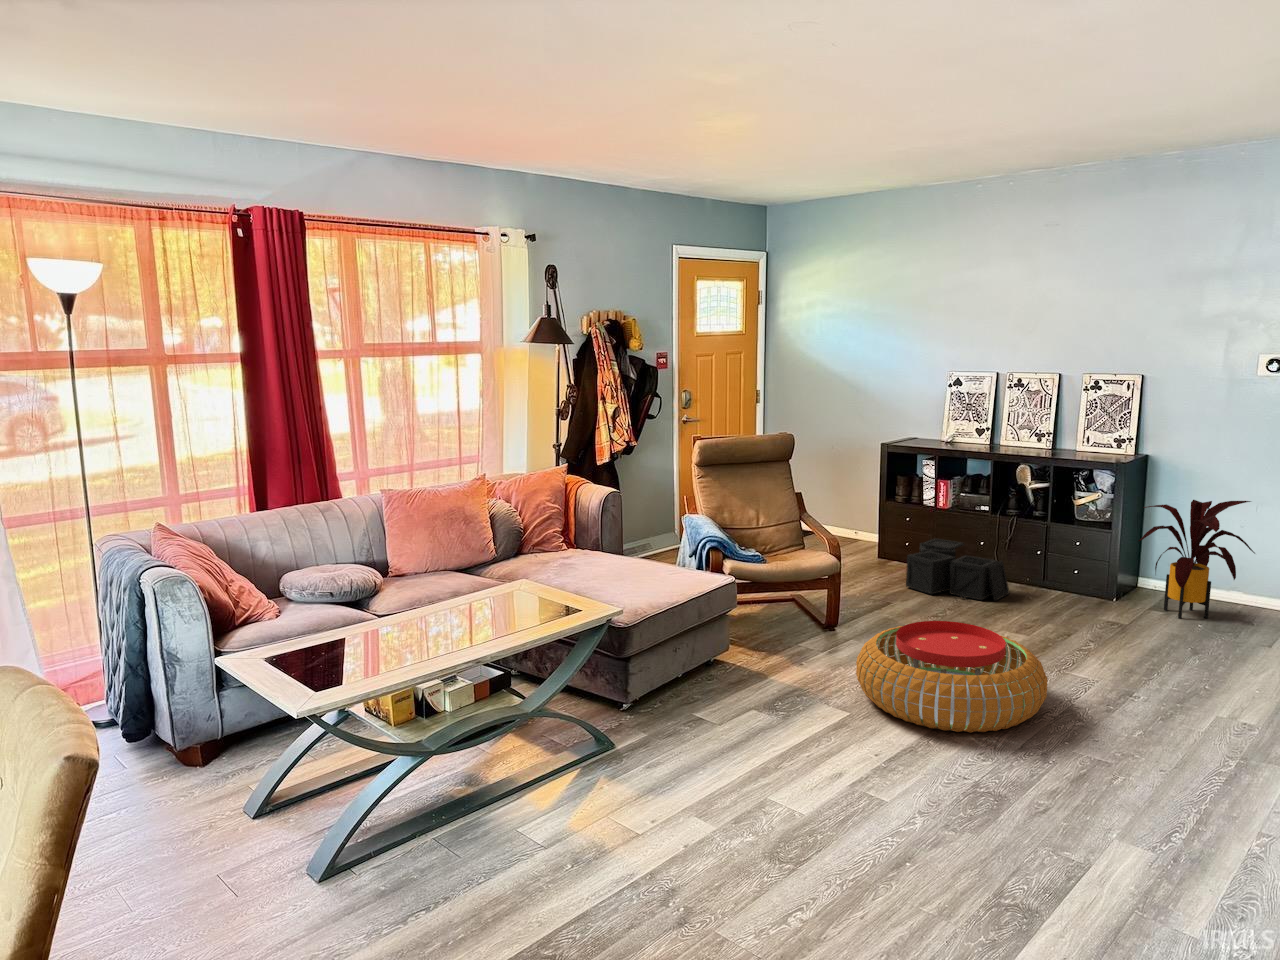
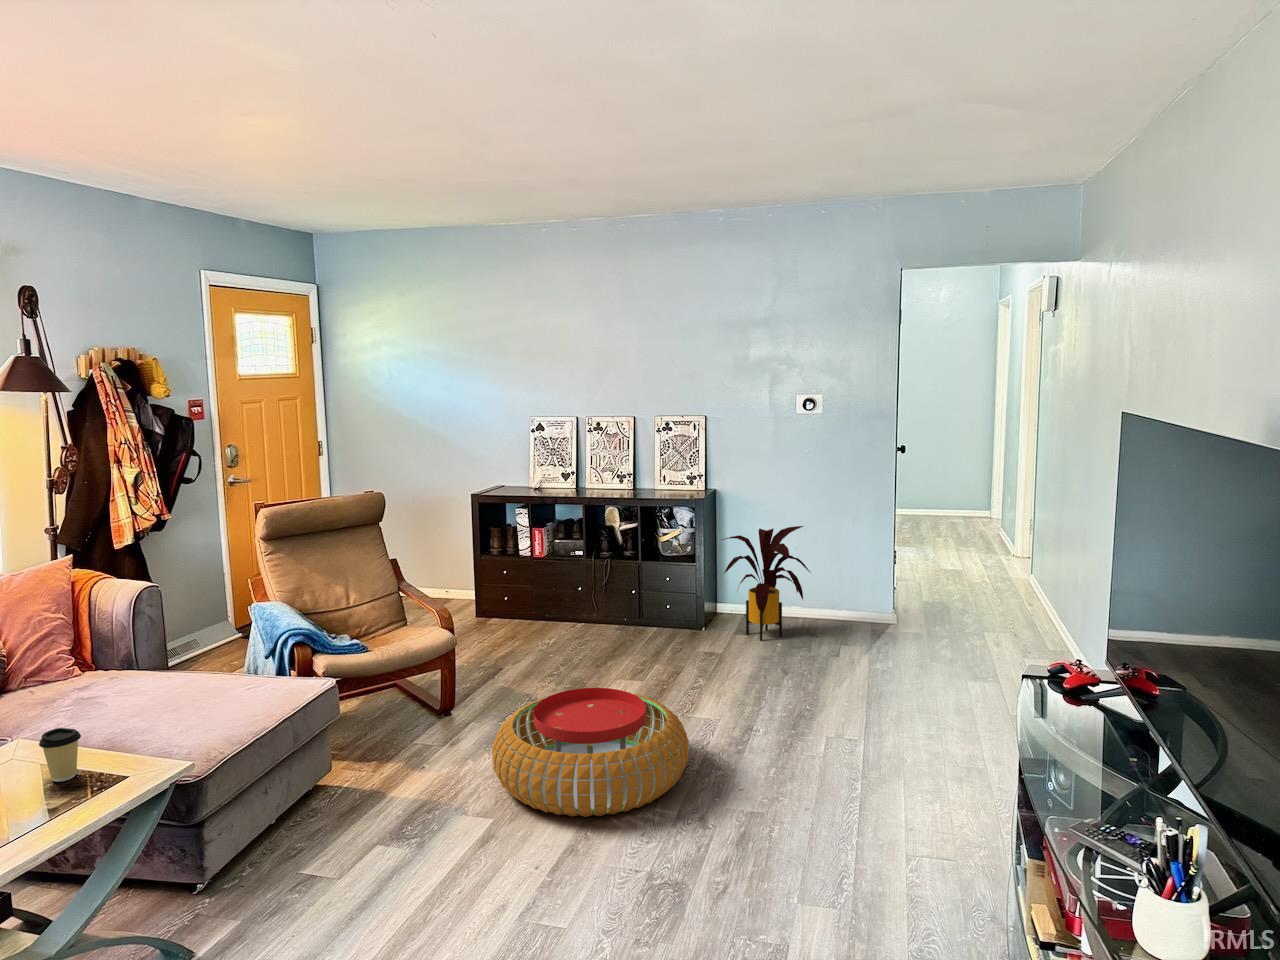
storage bin: present [906,539,1009,601] -> none [511,590,613,655]
coffee cup: none [533,572,557,608] -> present [39,728,81,782]

